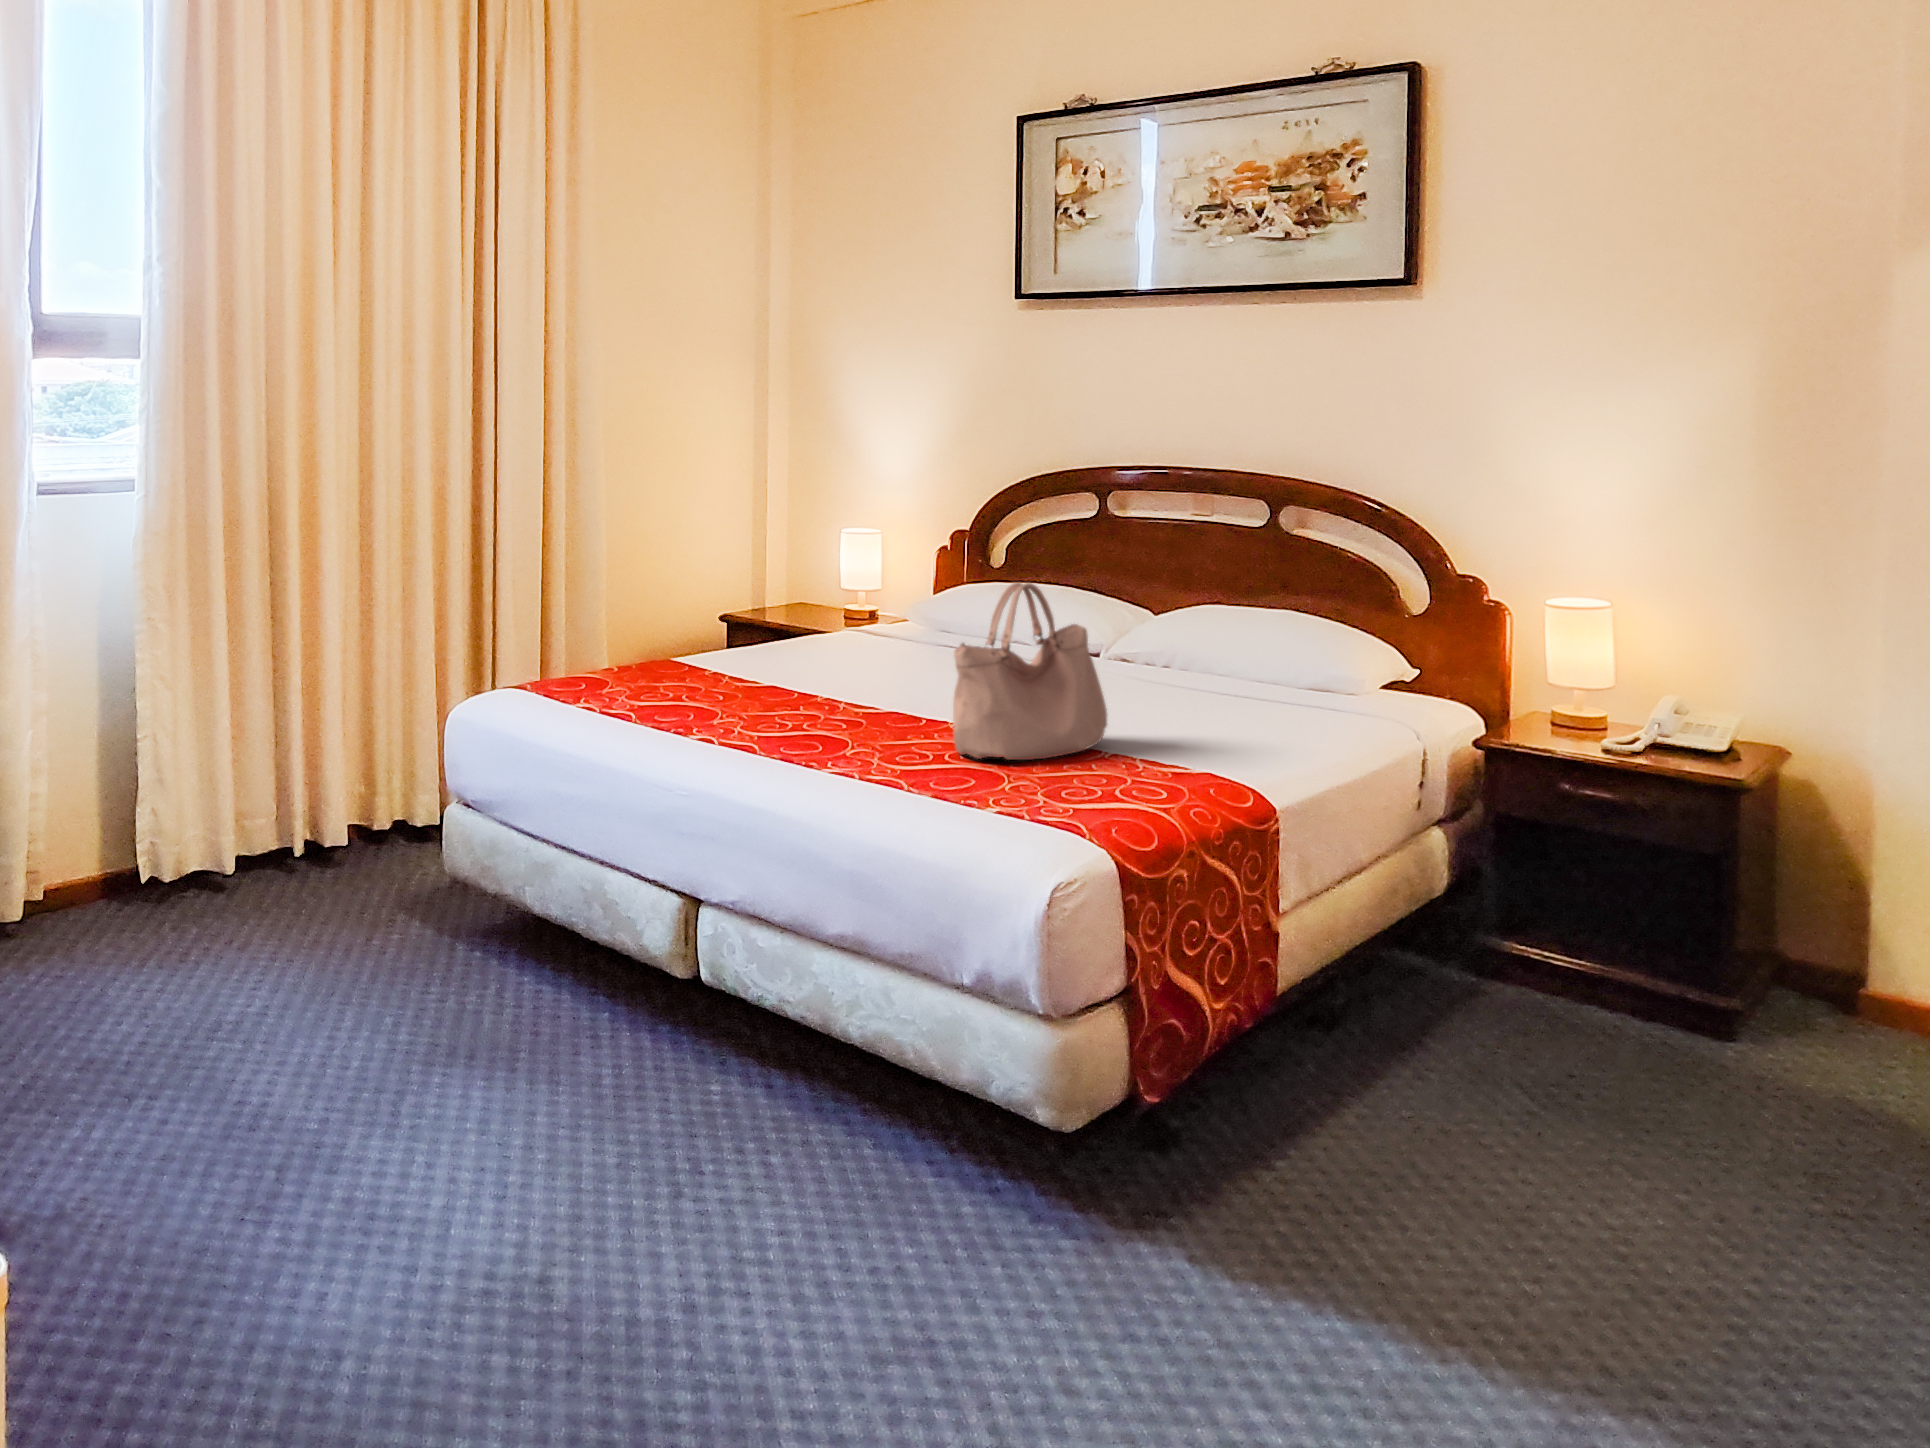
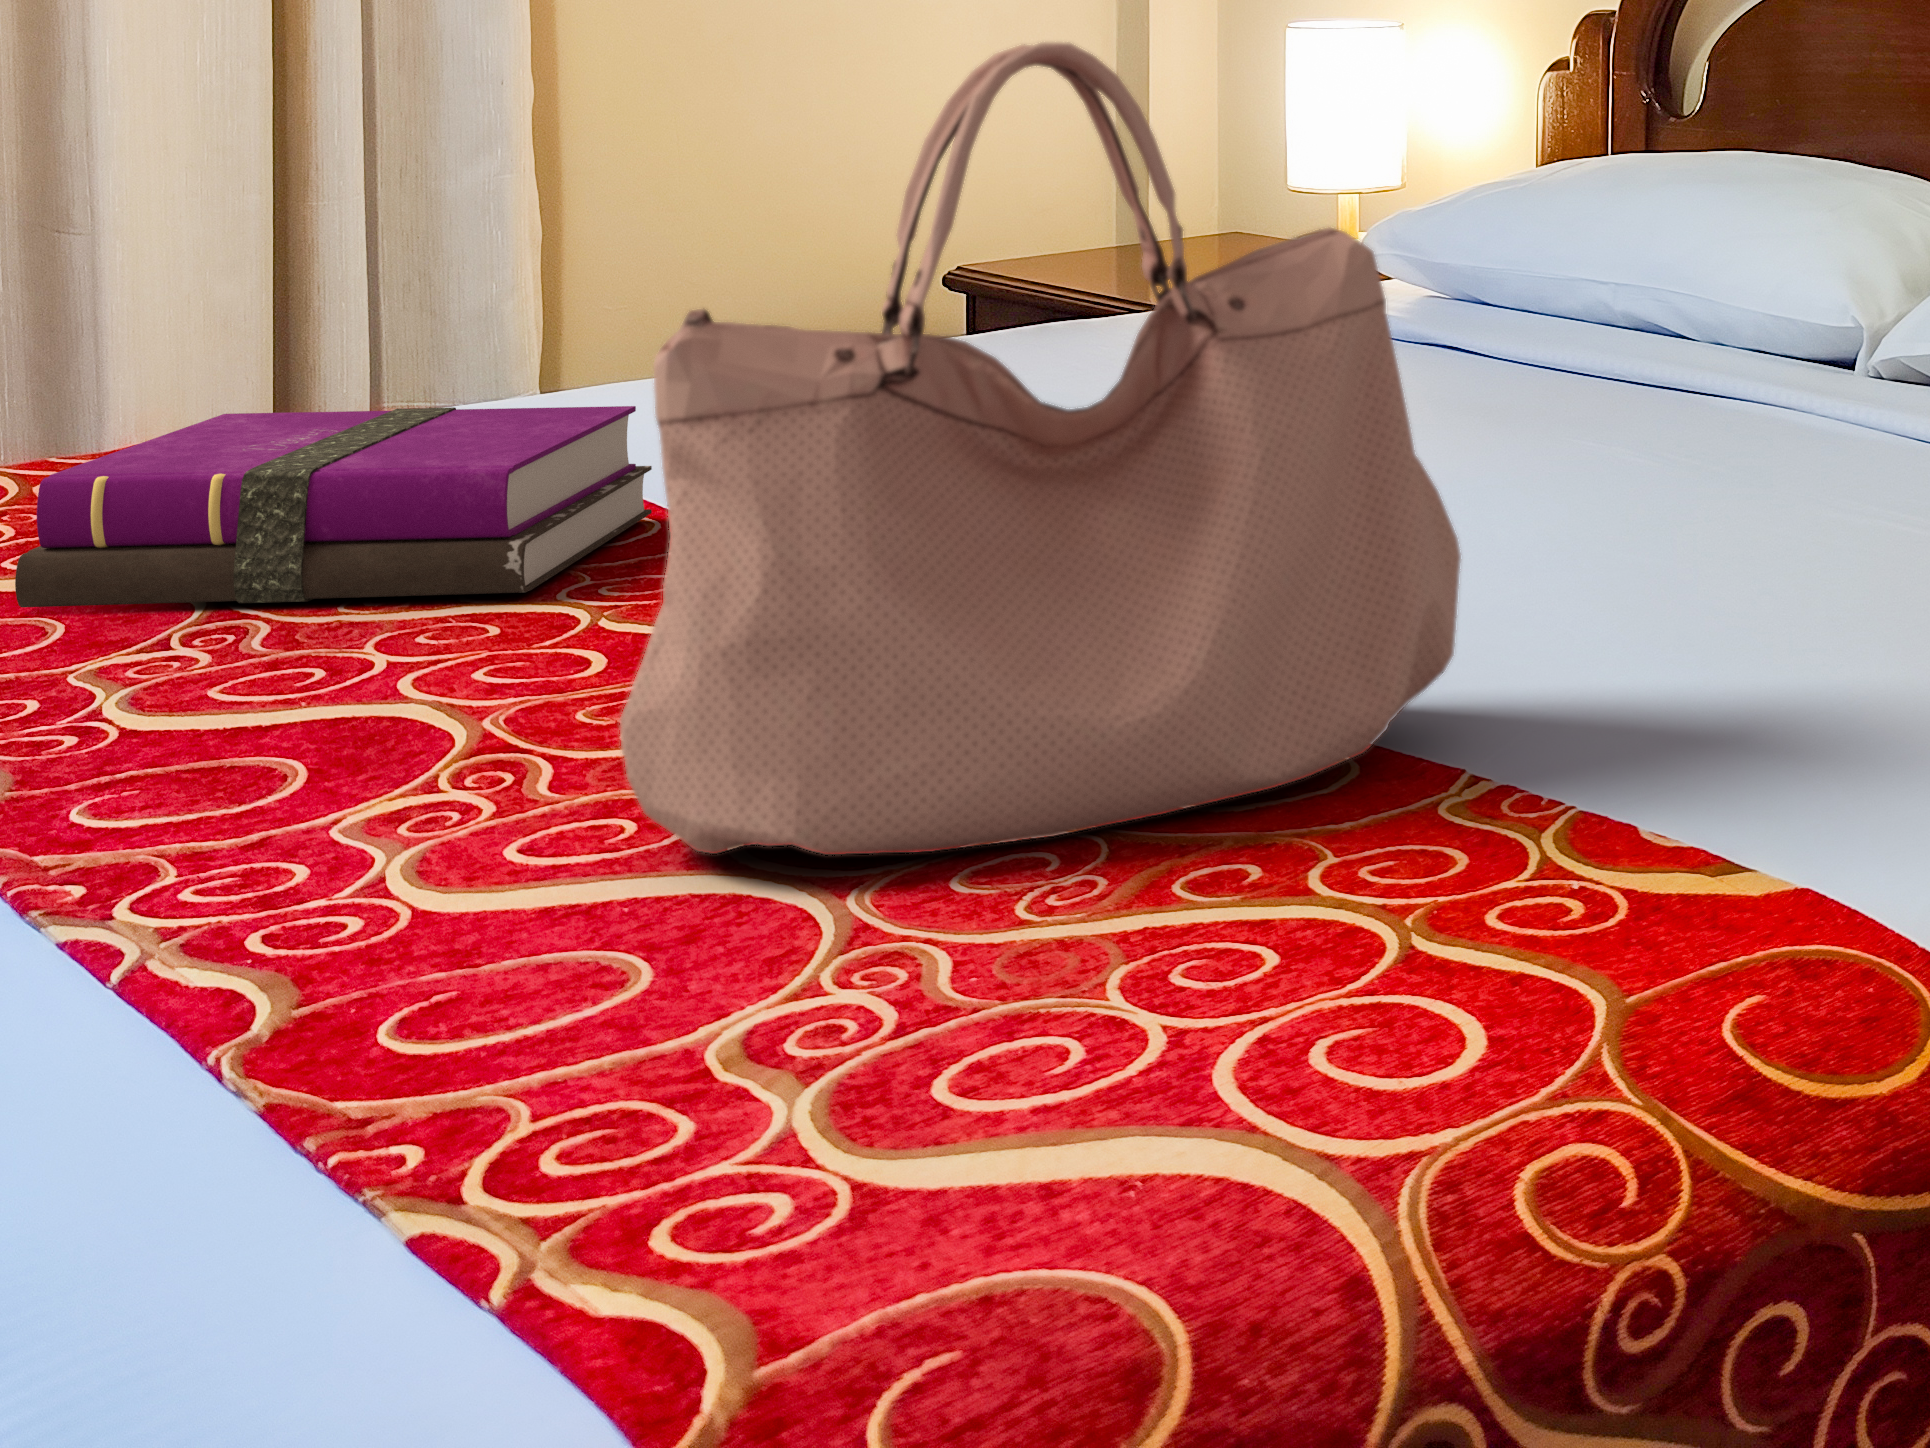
notebook: none [697,658,821,707] -> present [15,406,652,607]

